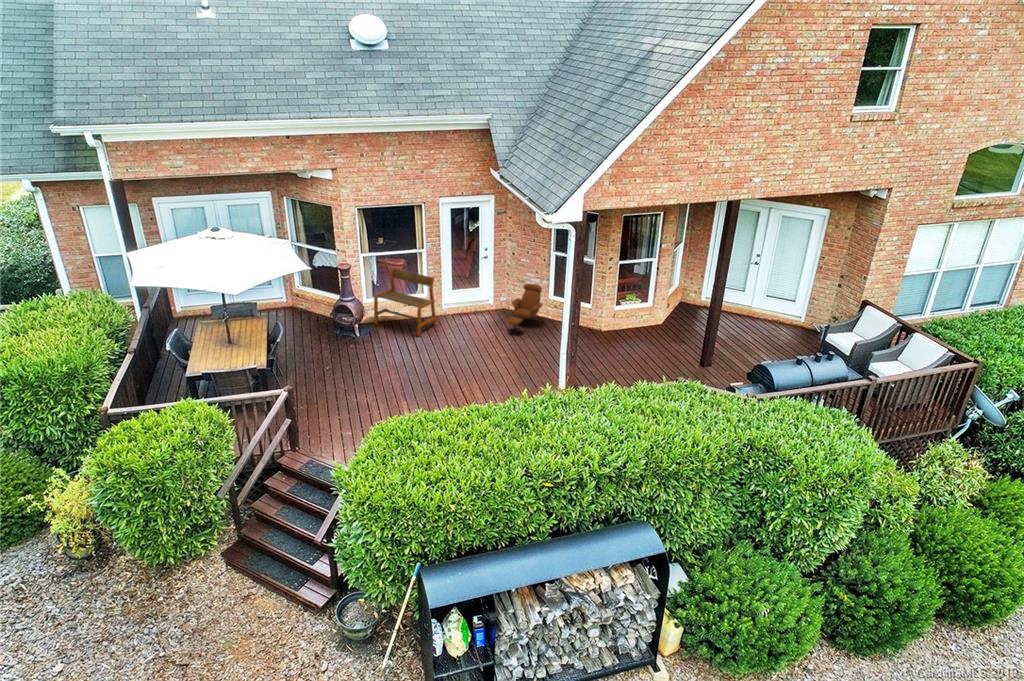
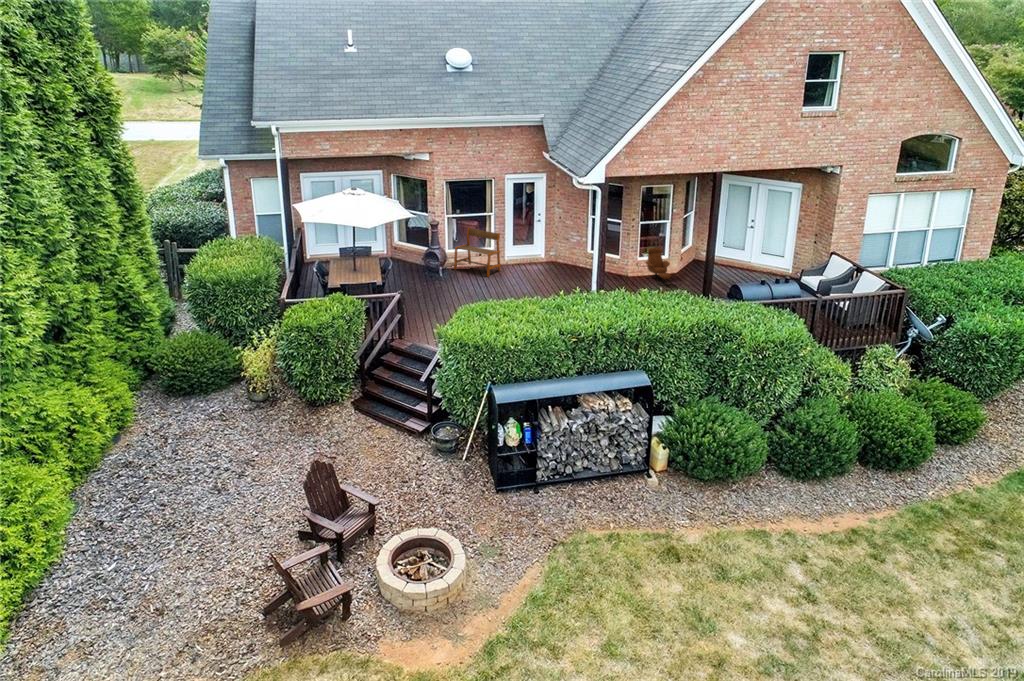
lounge chair: present [508,284,543,332] -> present [645,248,671,285]

